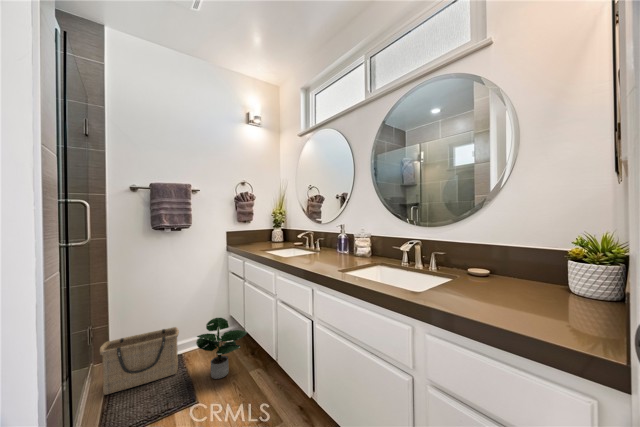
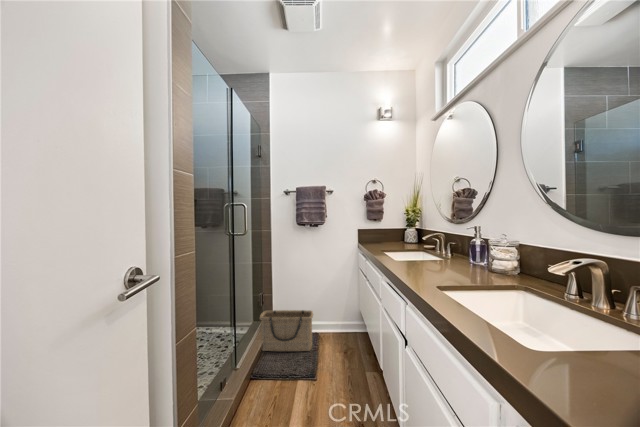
potted plant: present [196,318,247,379] -> none [322,310,368,368]

